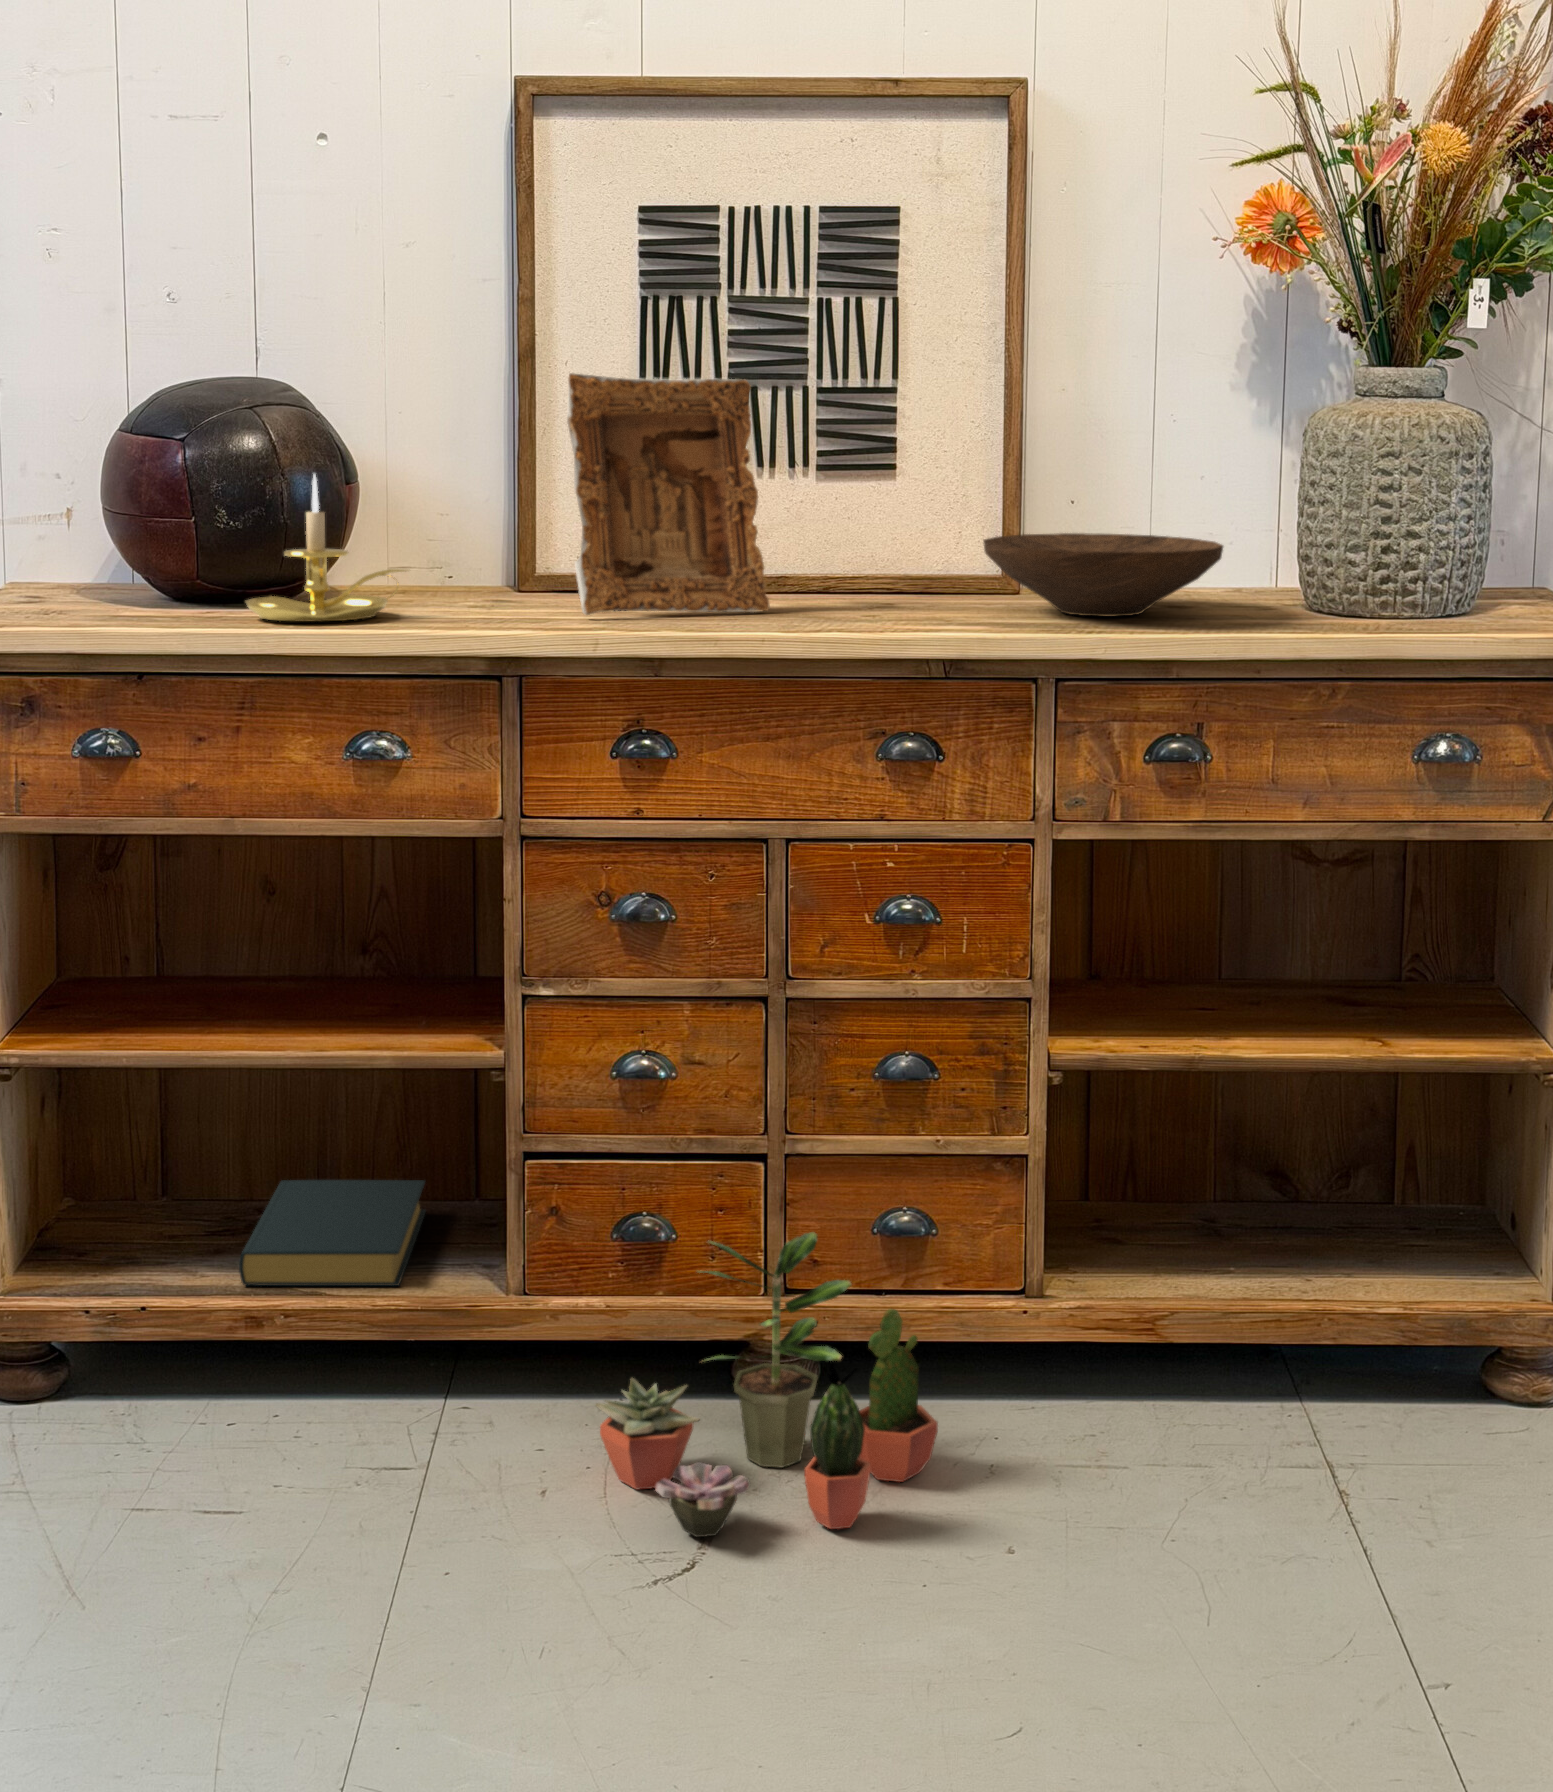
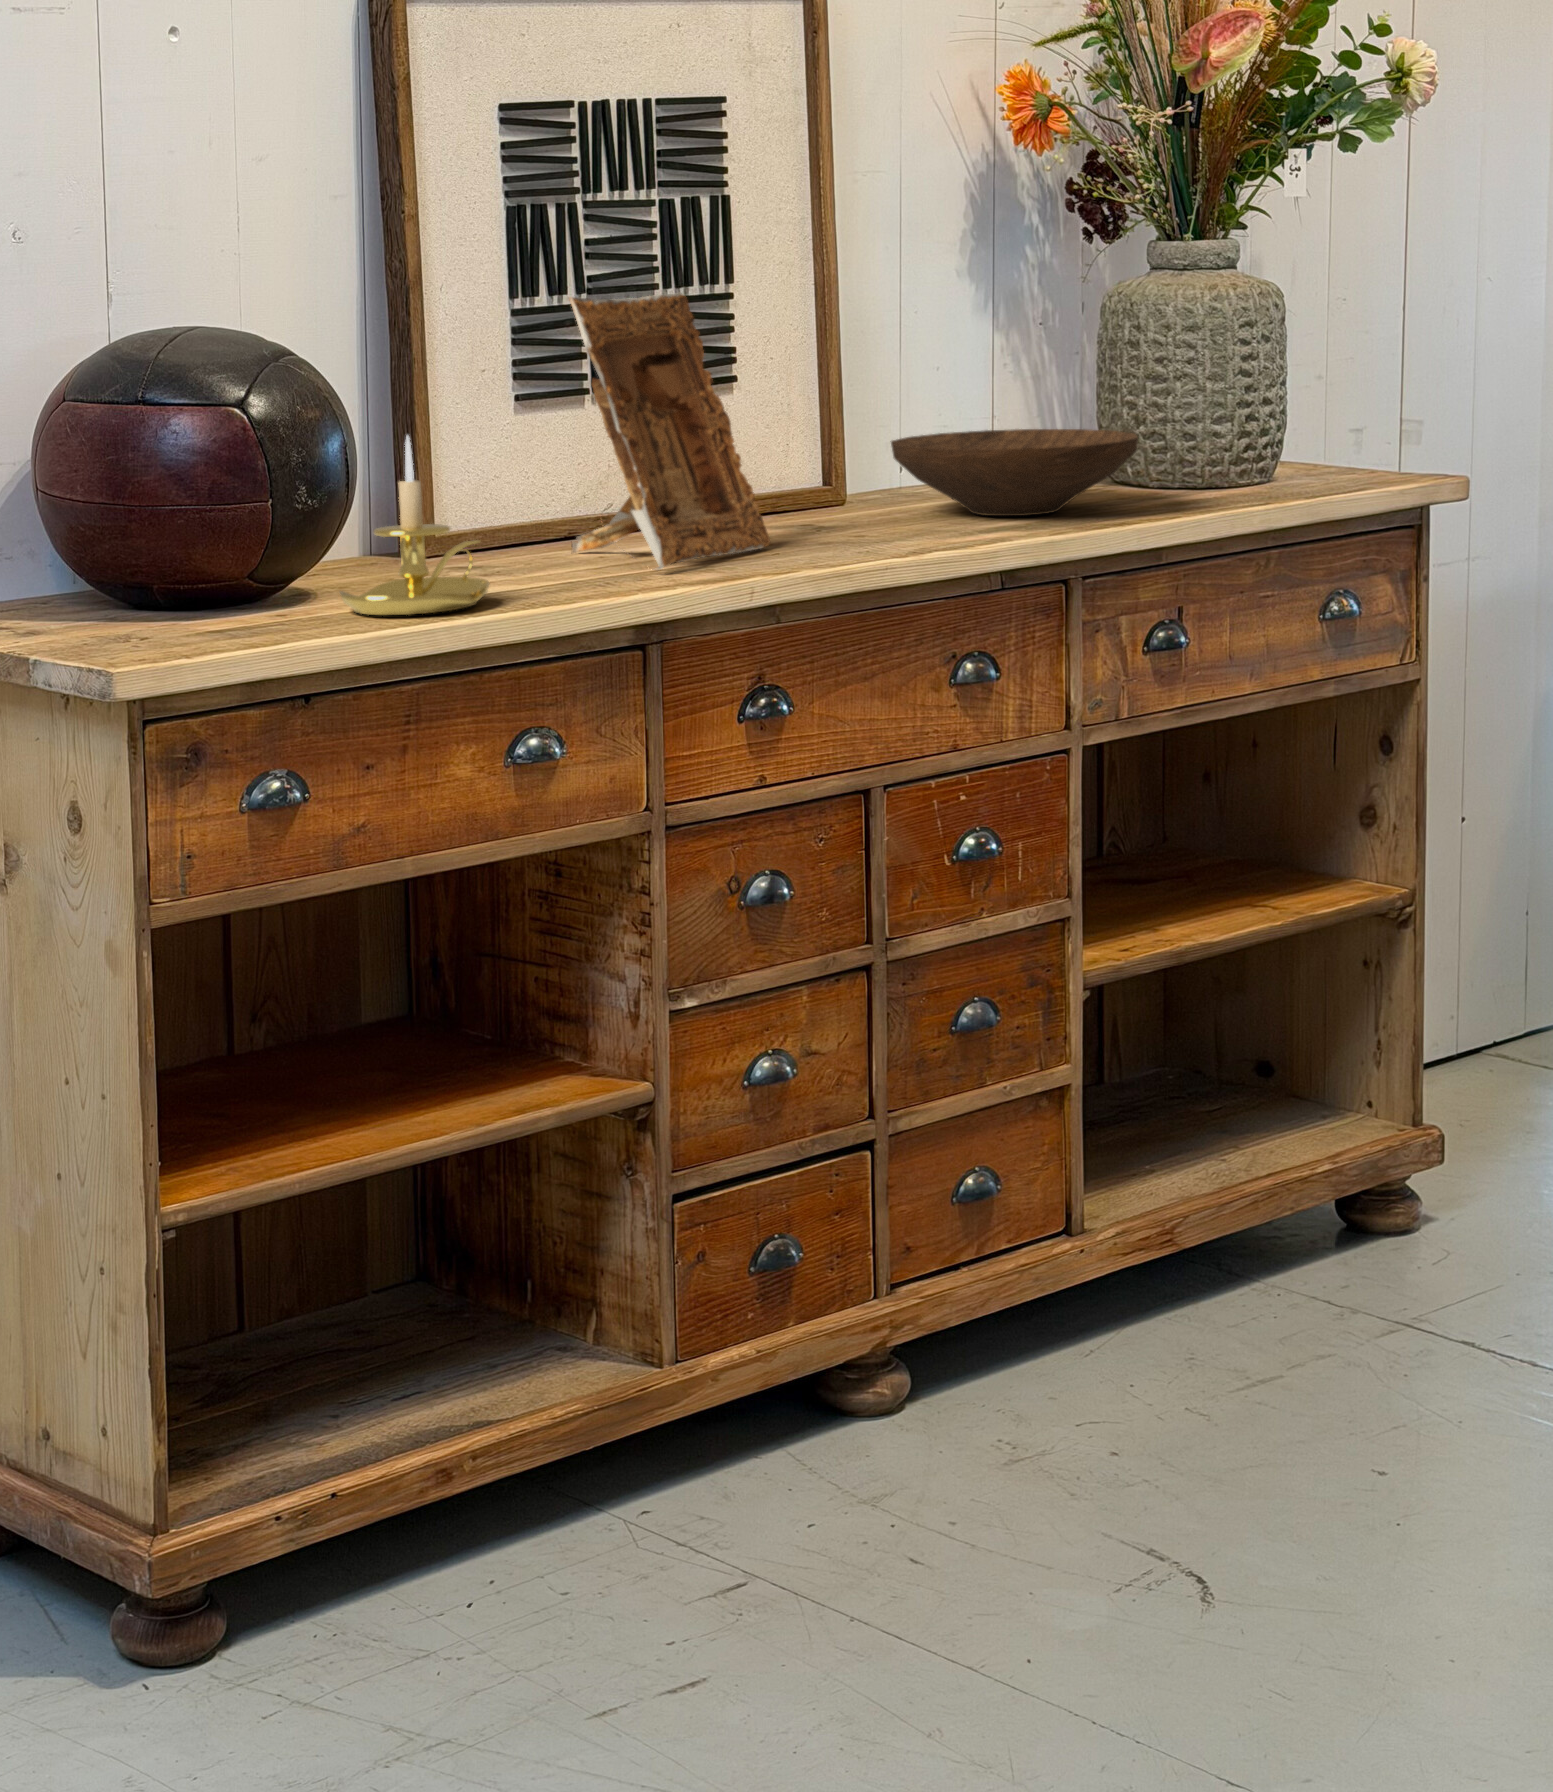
hardback book: present [239,1180,426,1286] -> none [245,1292,555,1434]
potted plant: present [596,1232,938,1537] -> none [882,1186,1189,1510]

